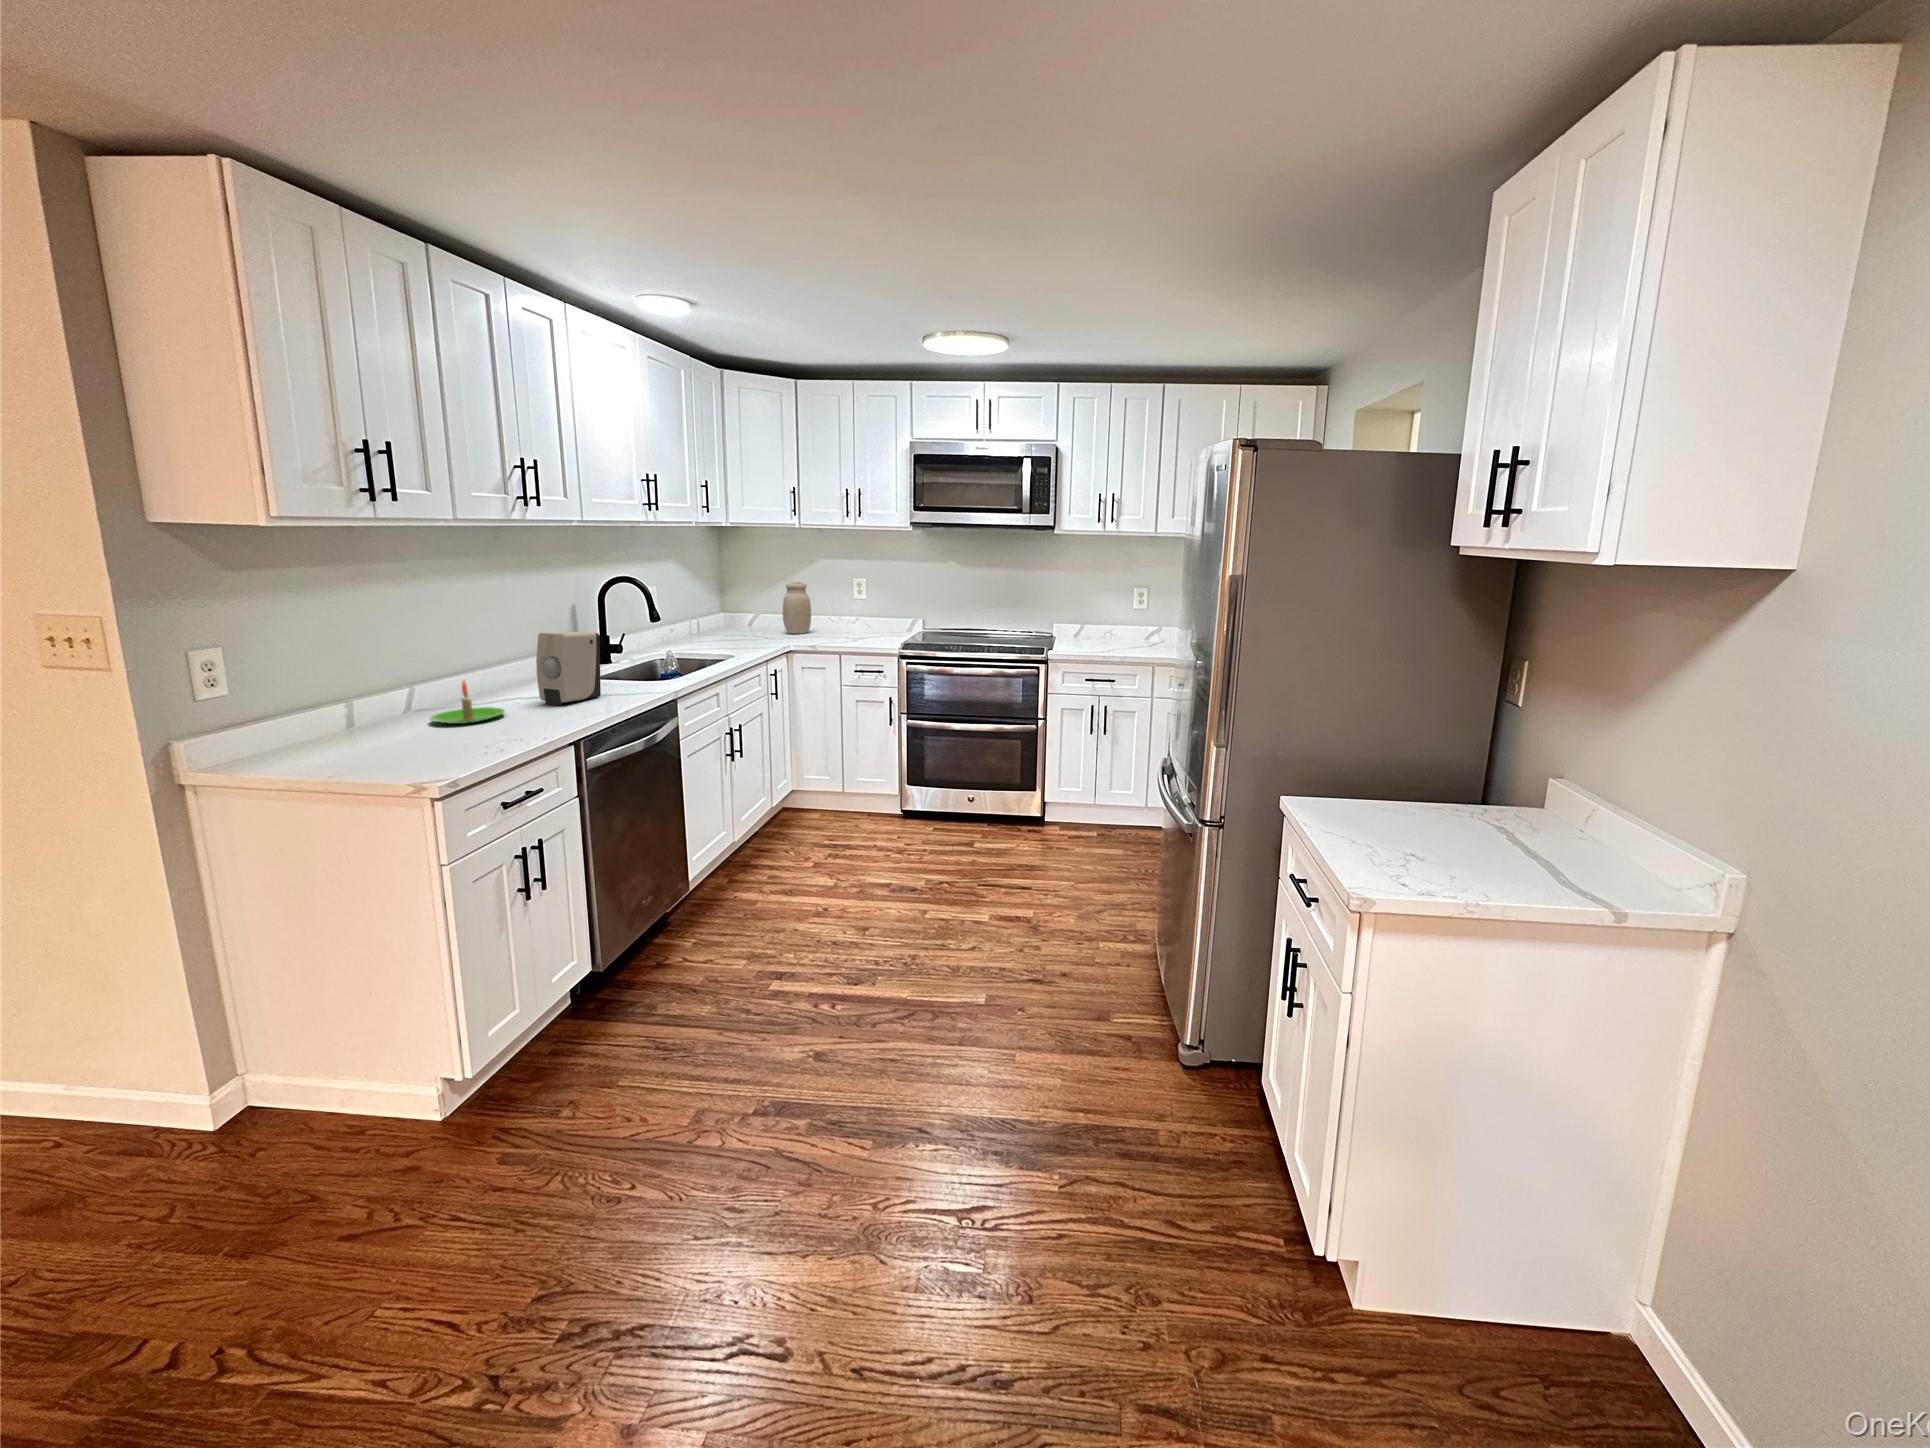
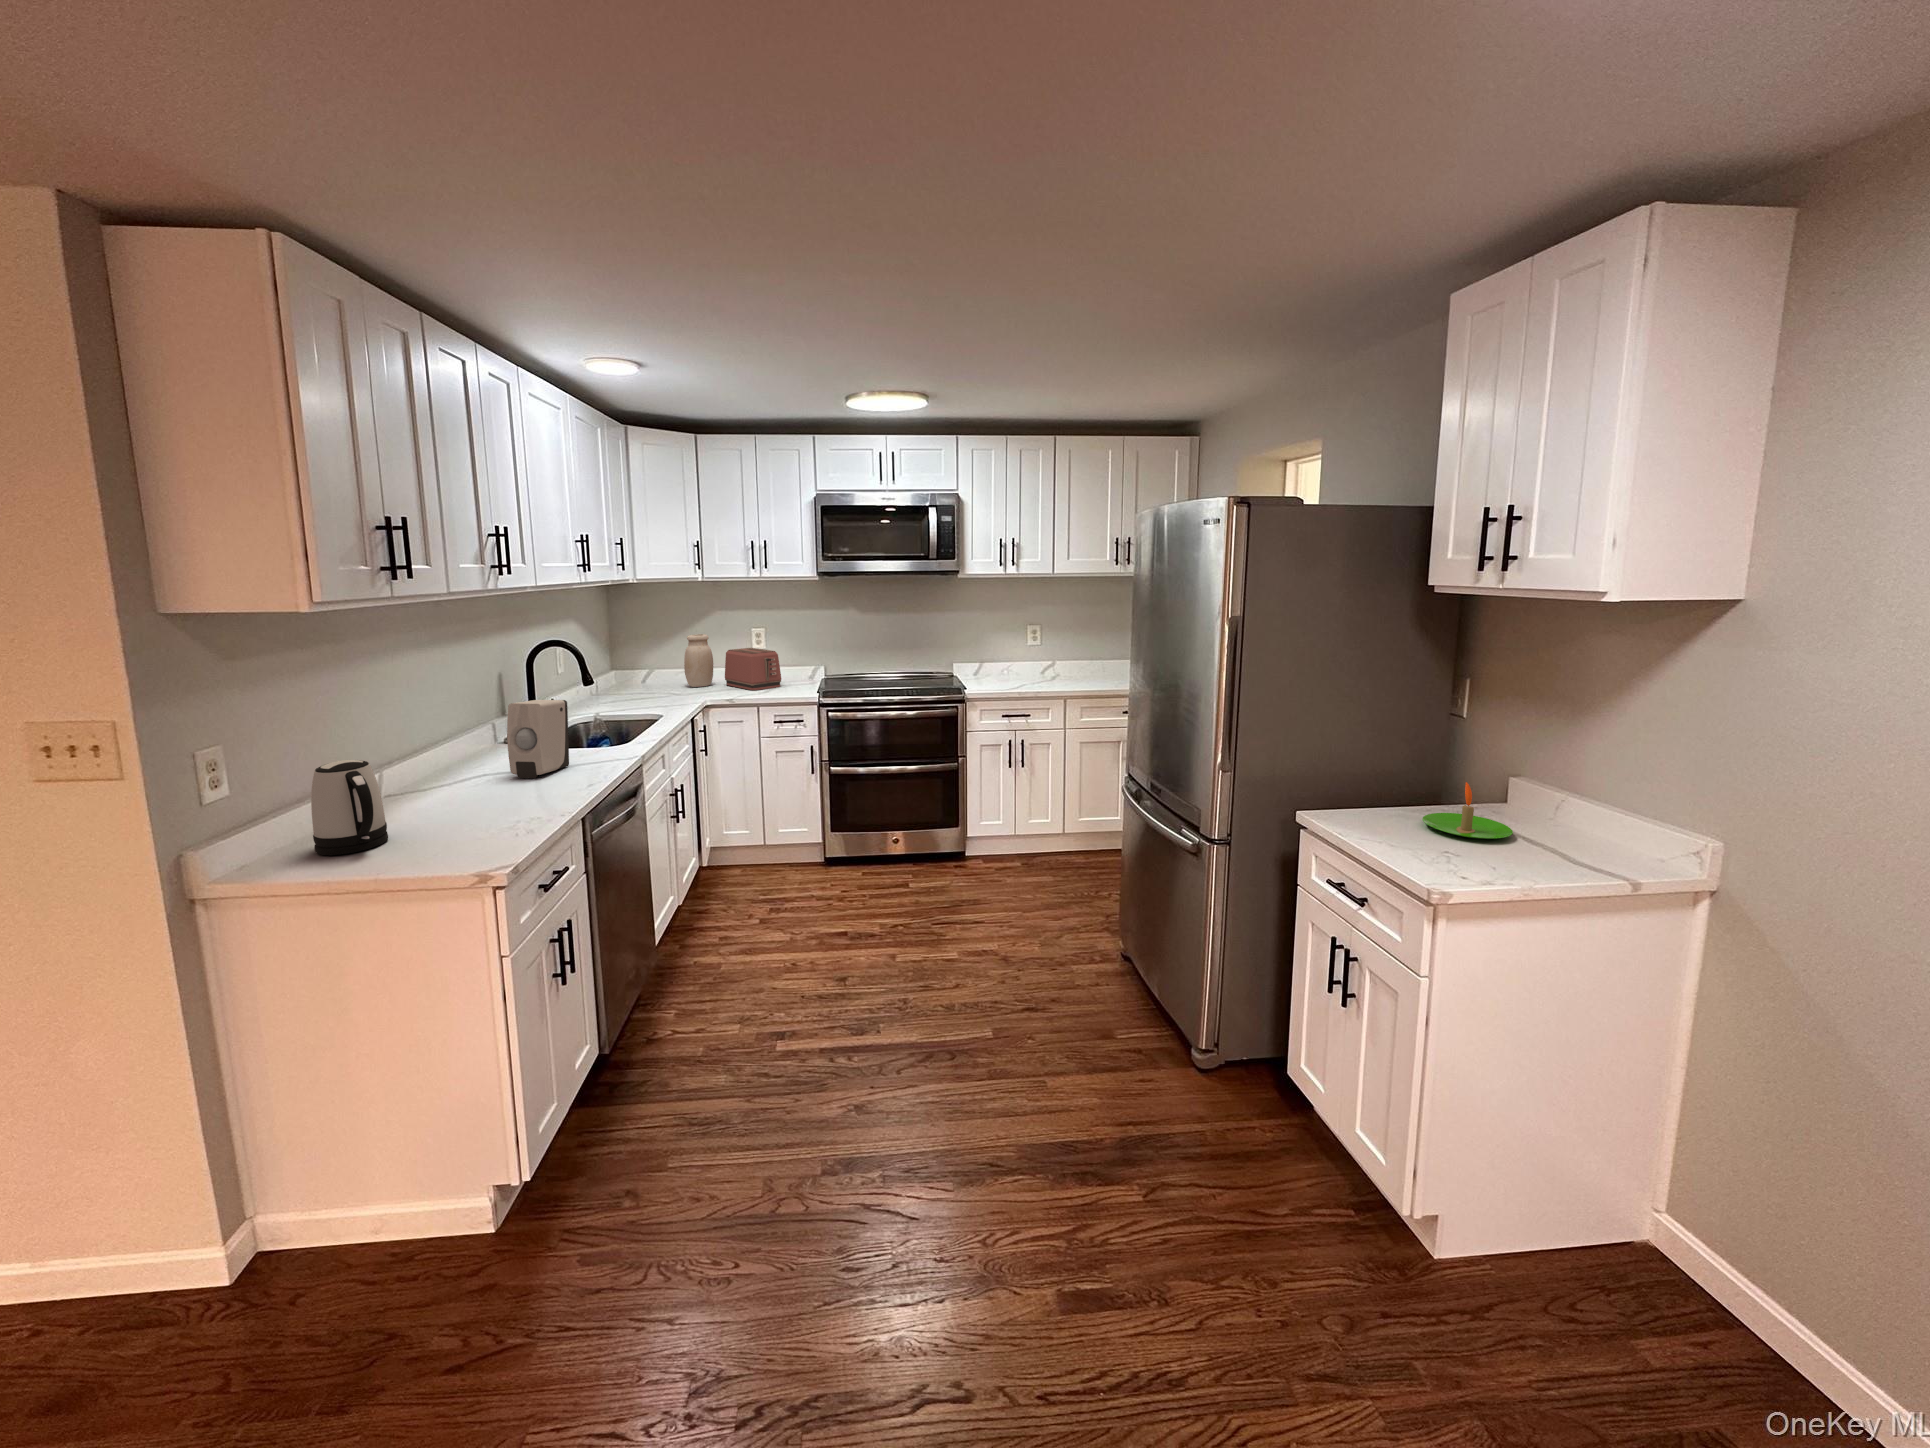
toaster: none [820,598,871,640] -> present [725,648,781,690]
kettle: none [305,673,381,759] -> present [311,760,388,855]
candle: present [430,681,504,724] -> present [1423,782,1513,839]

